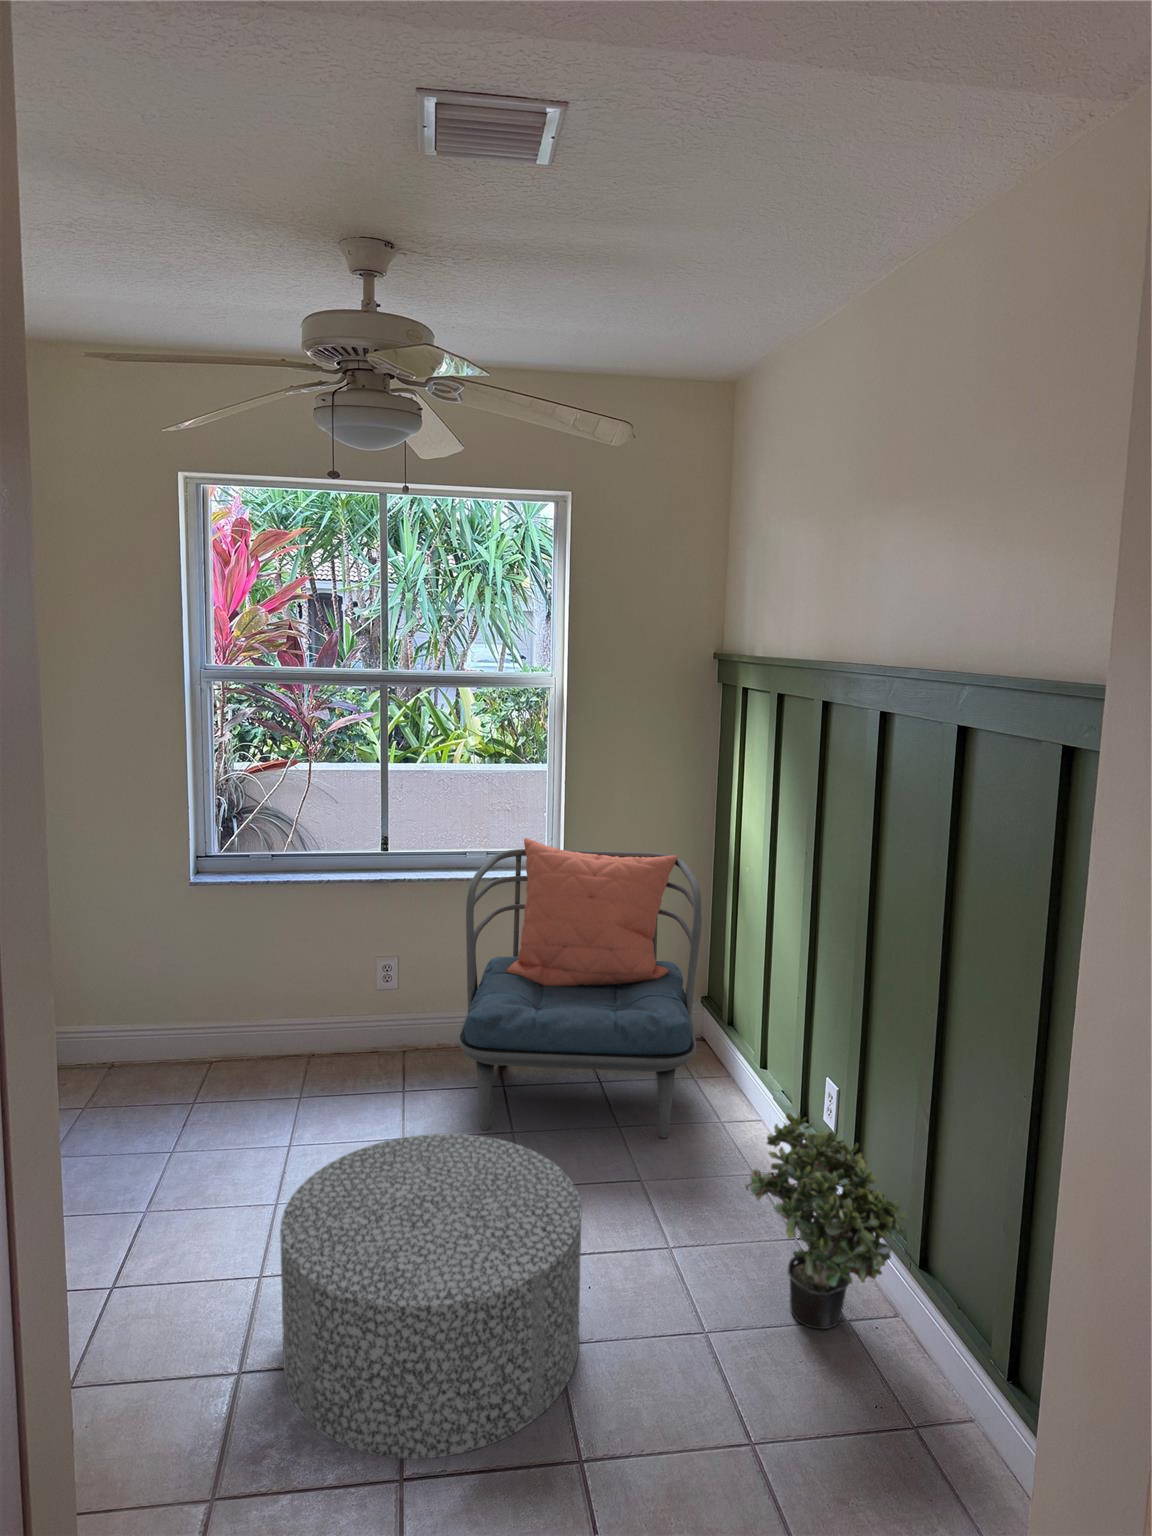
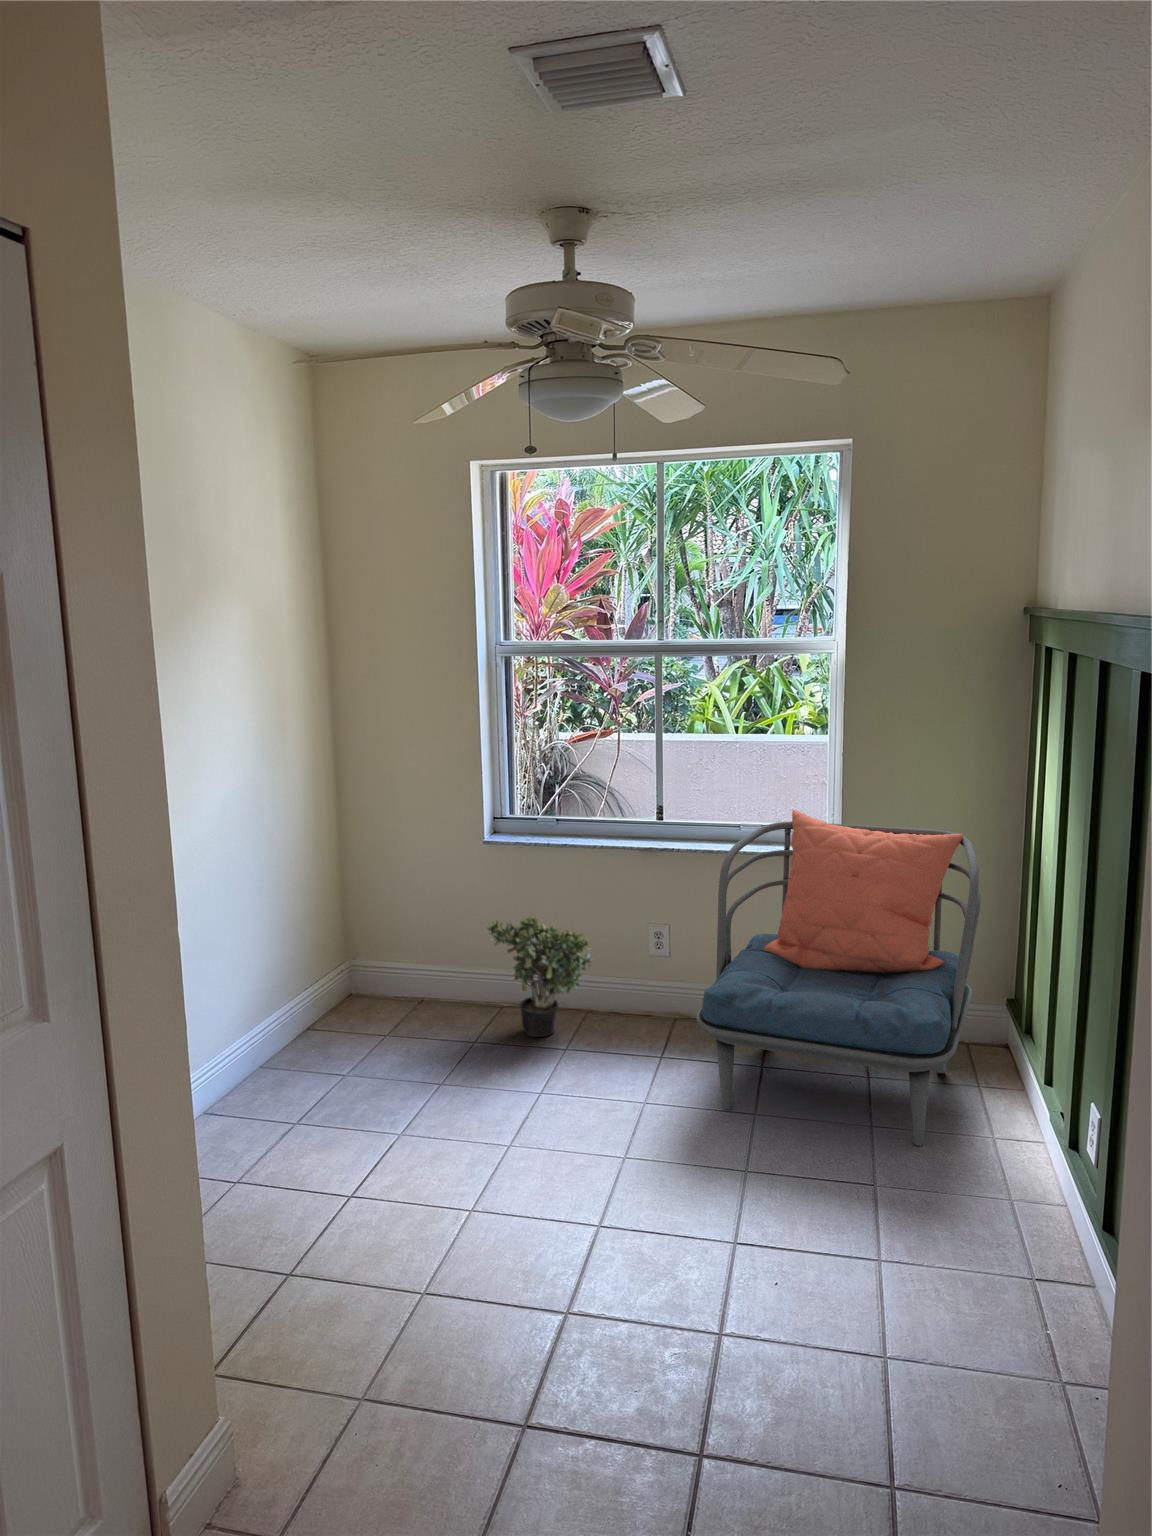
potted plant: present [744,1113,908,1329] -> present [487,916,593,1037]
ottoman: present [280,1134,582,1459] -> none [450,1103,747,1414]

